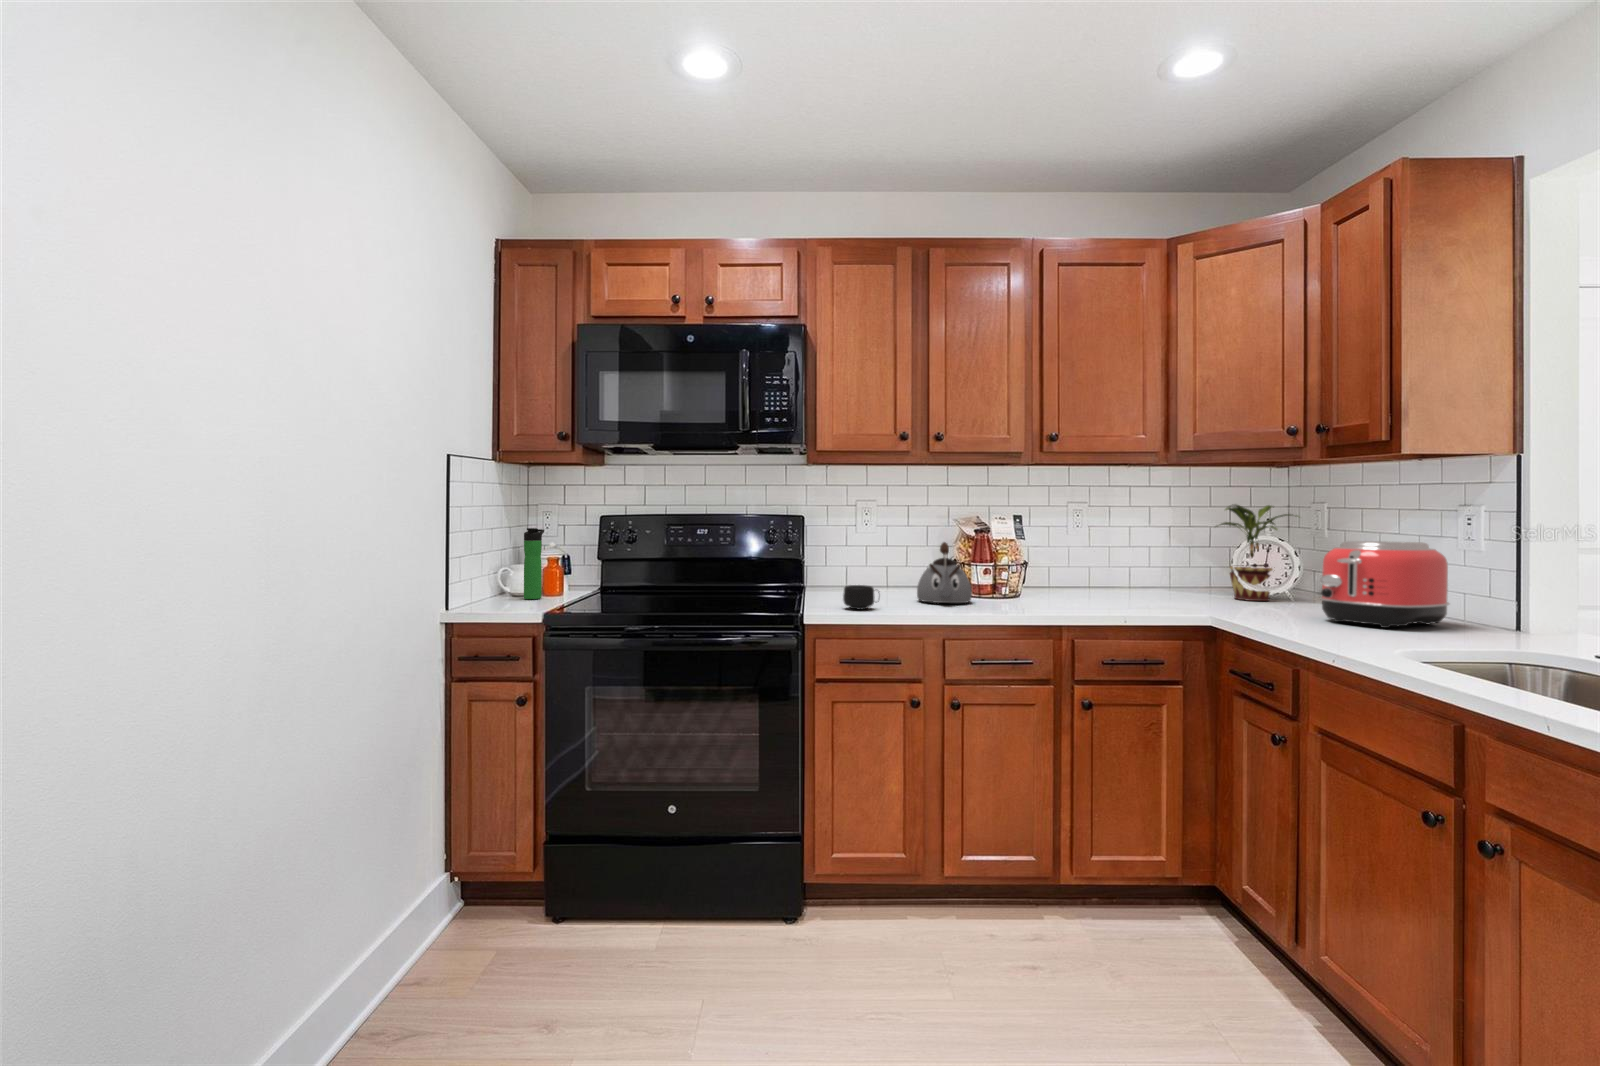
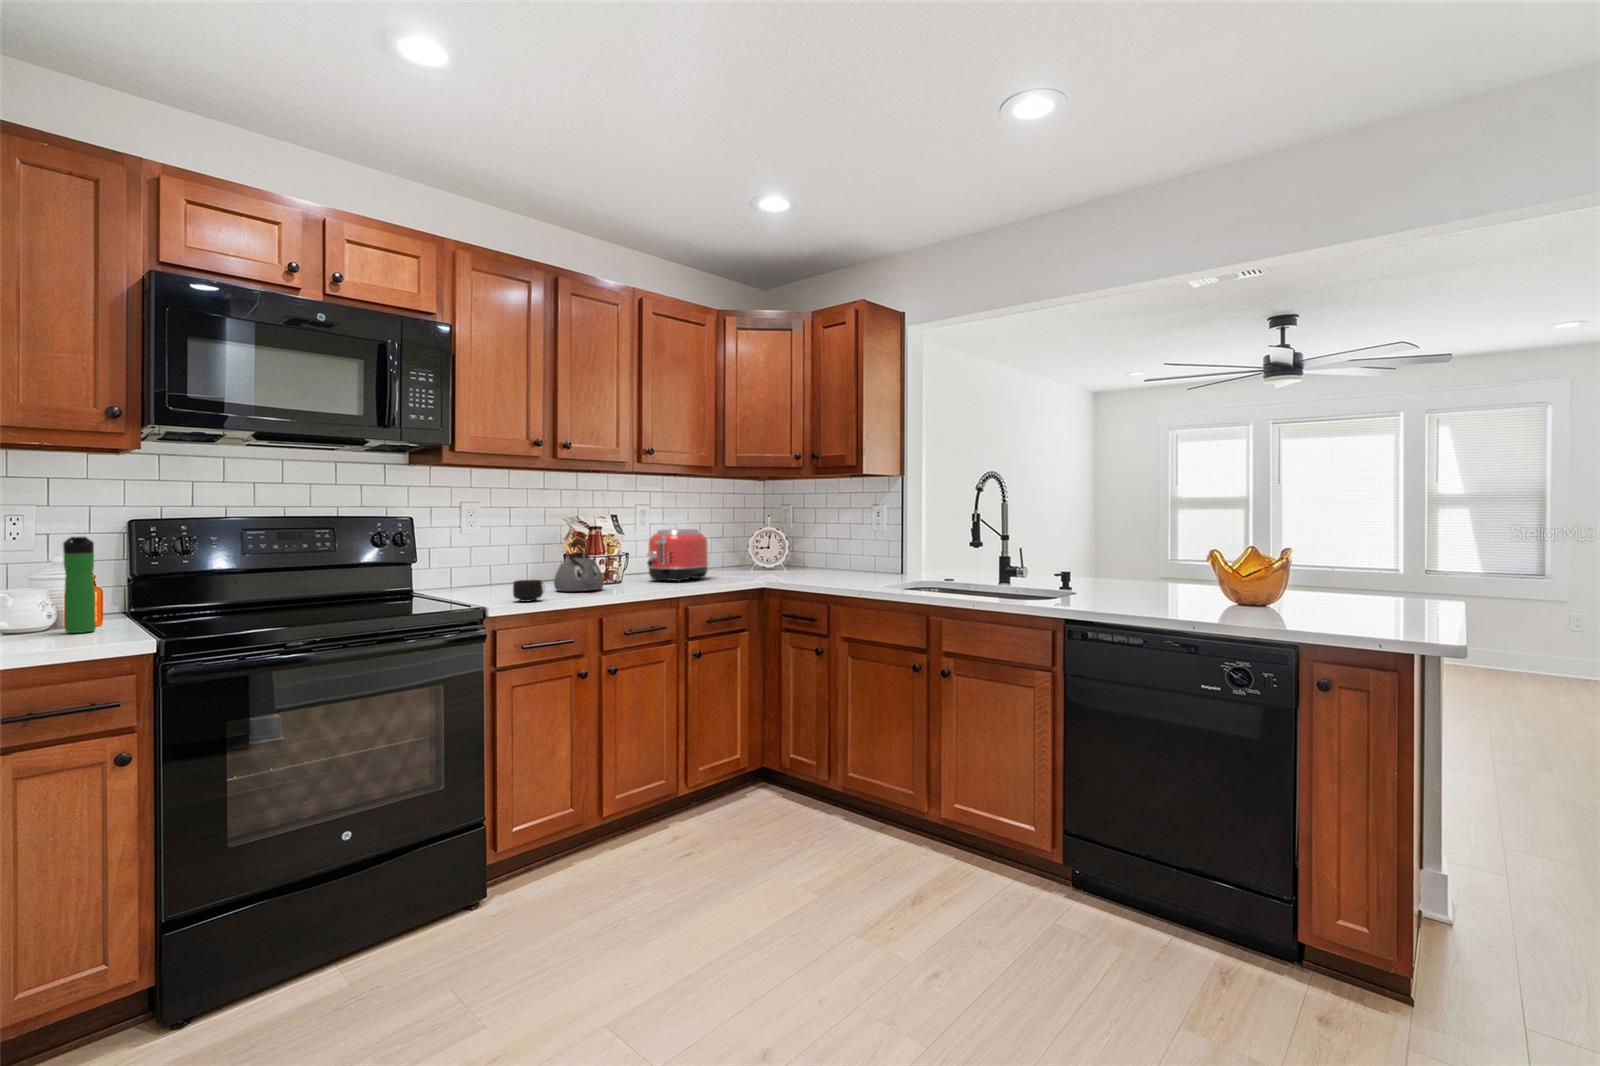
potted plant: present [1217,504,1298,601] -> none [742,504,794,572]
toaster: present [1320,541,1449,628] -> present [647,529,708,582]

